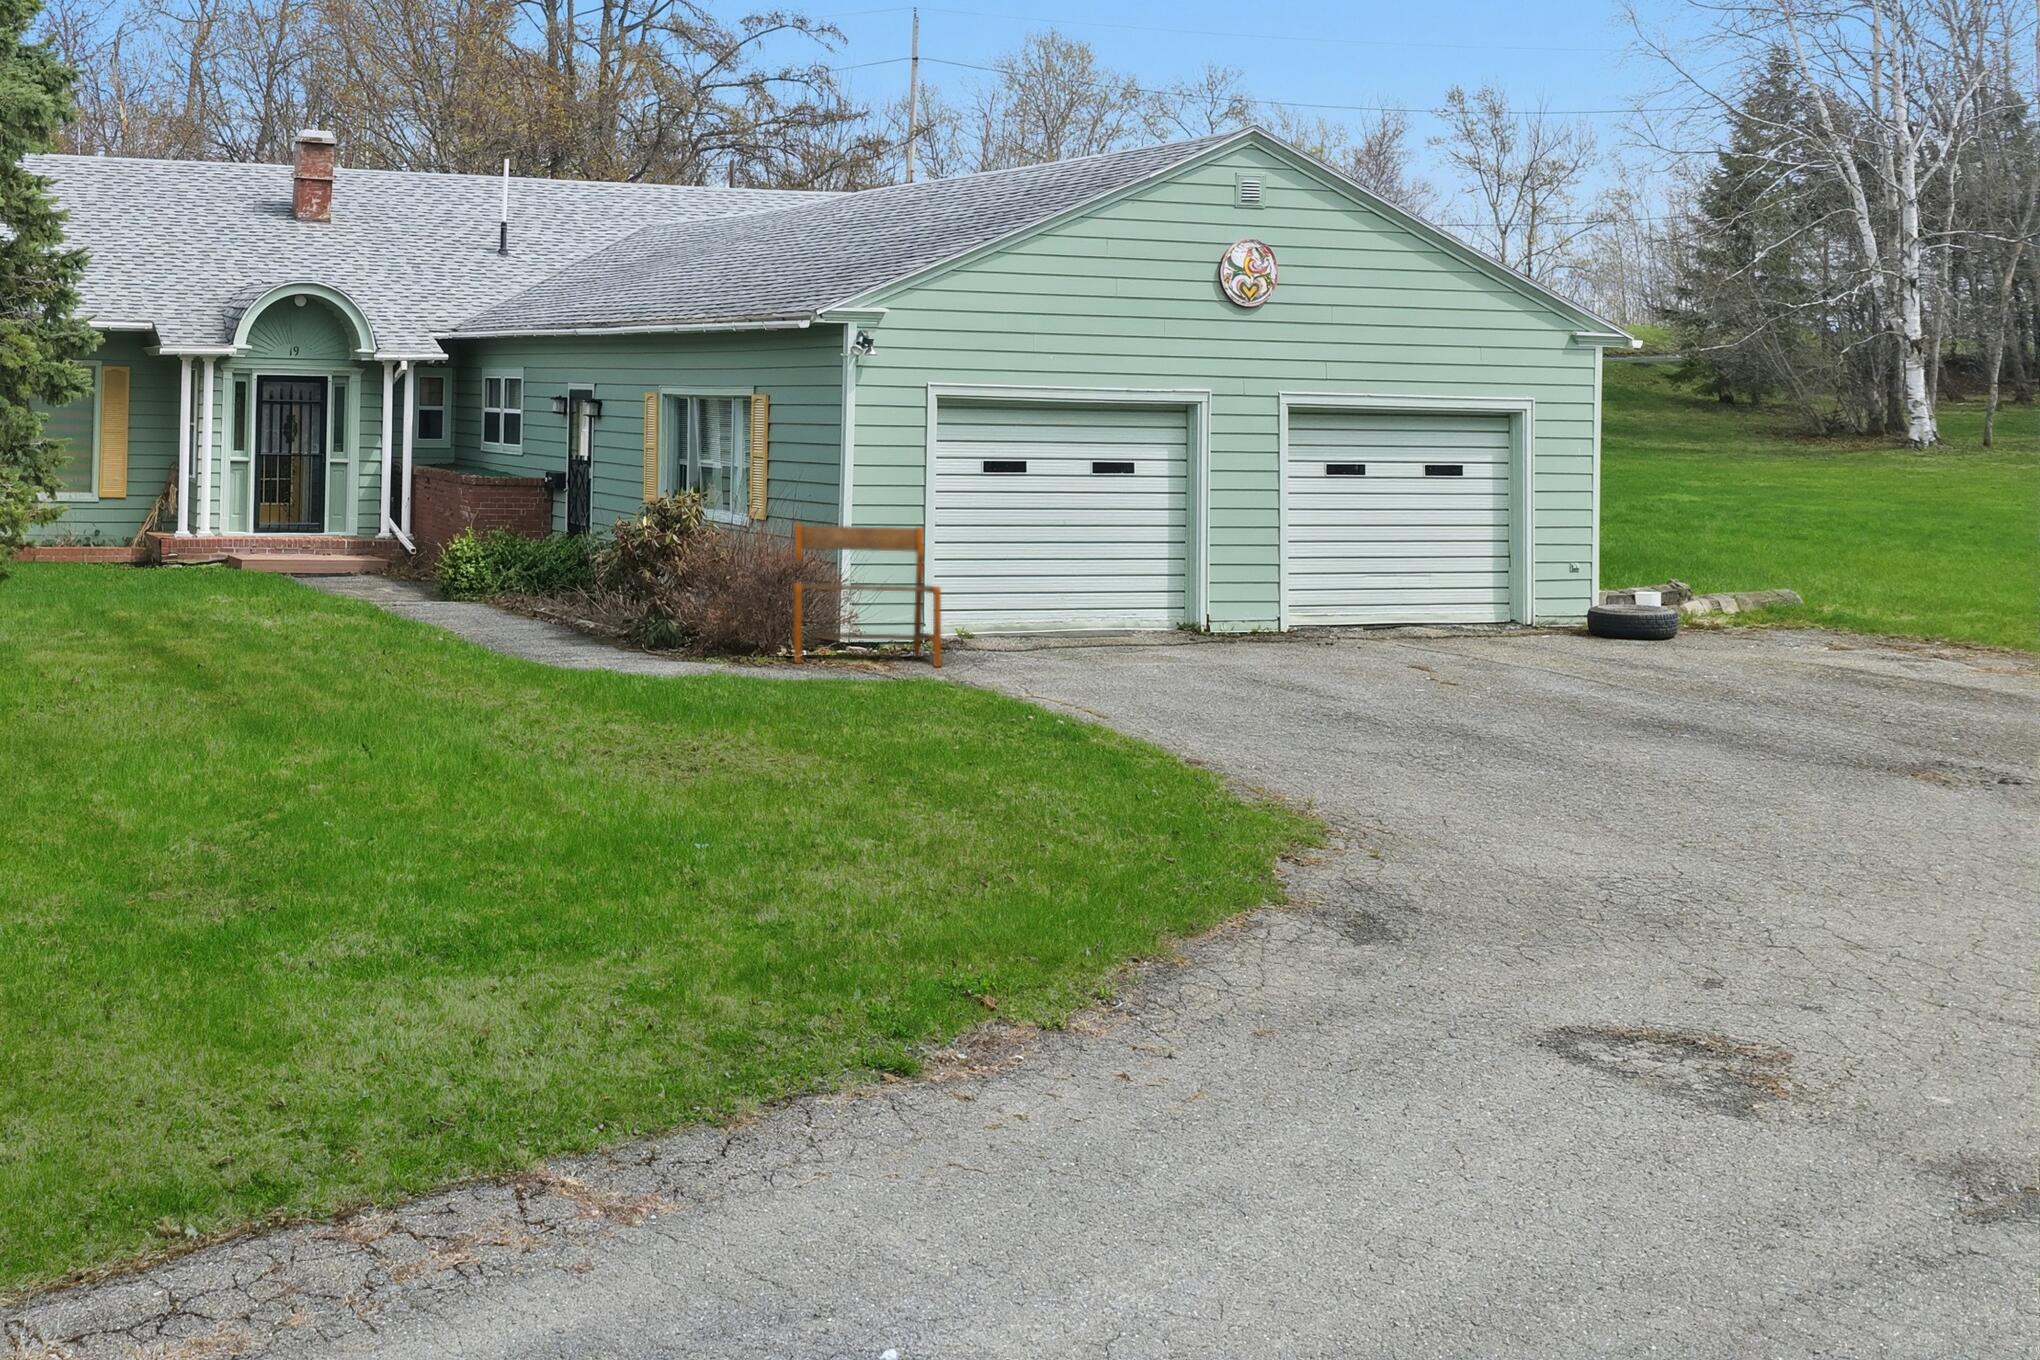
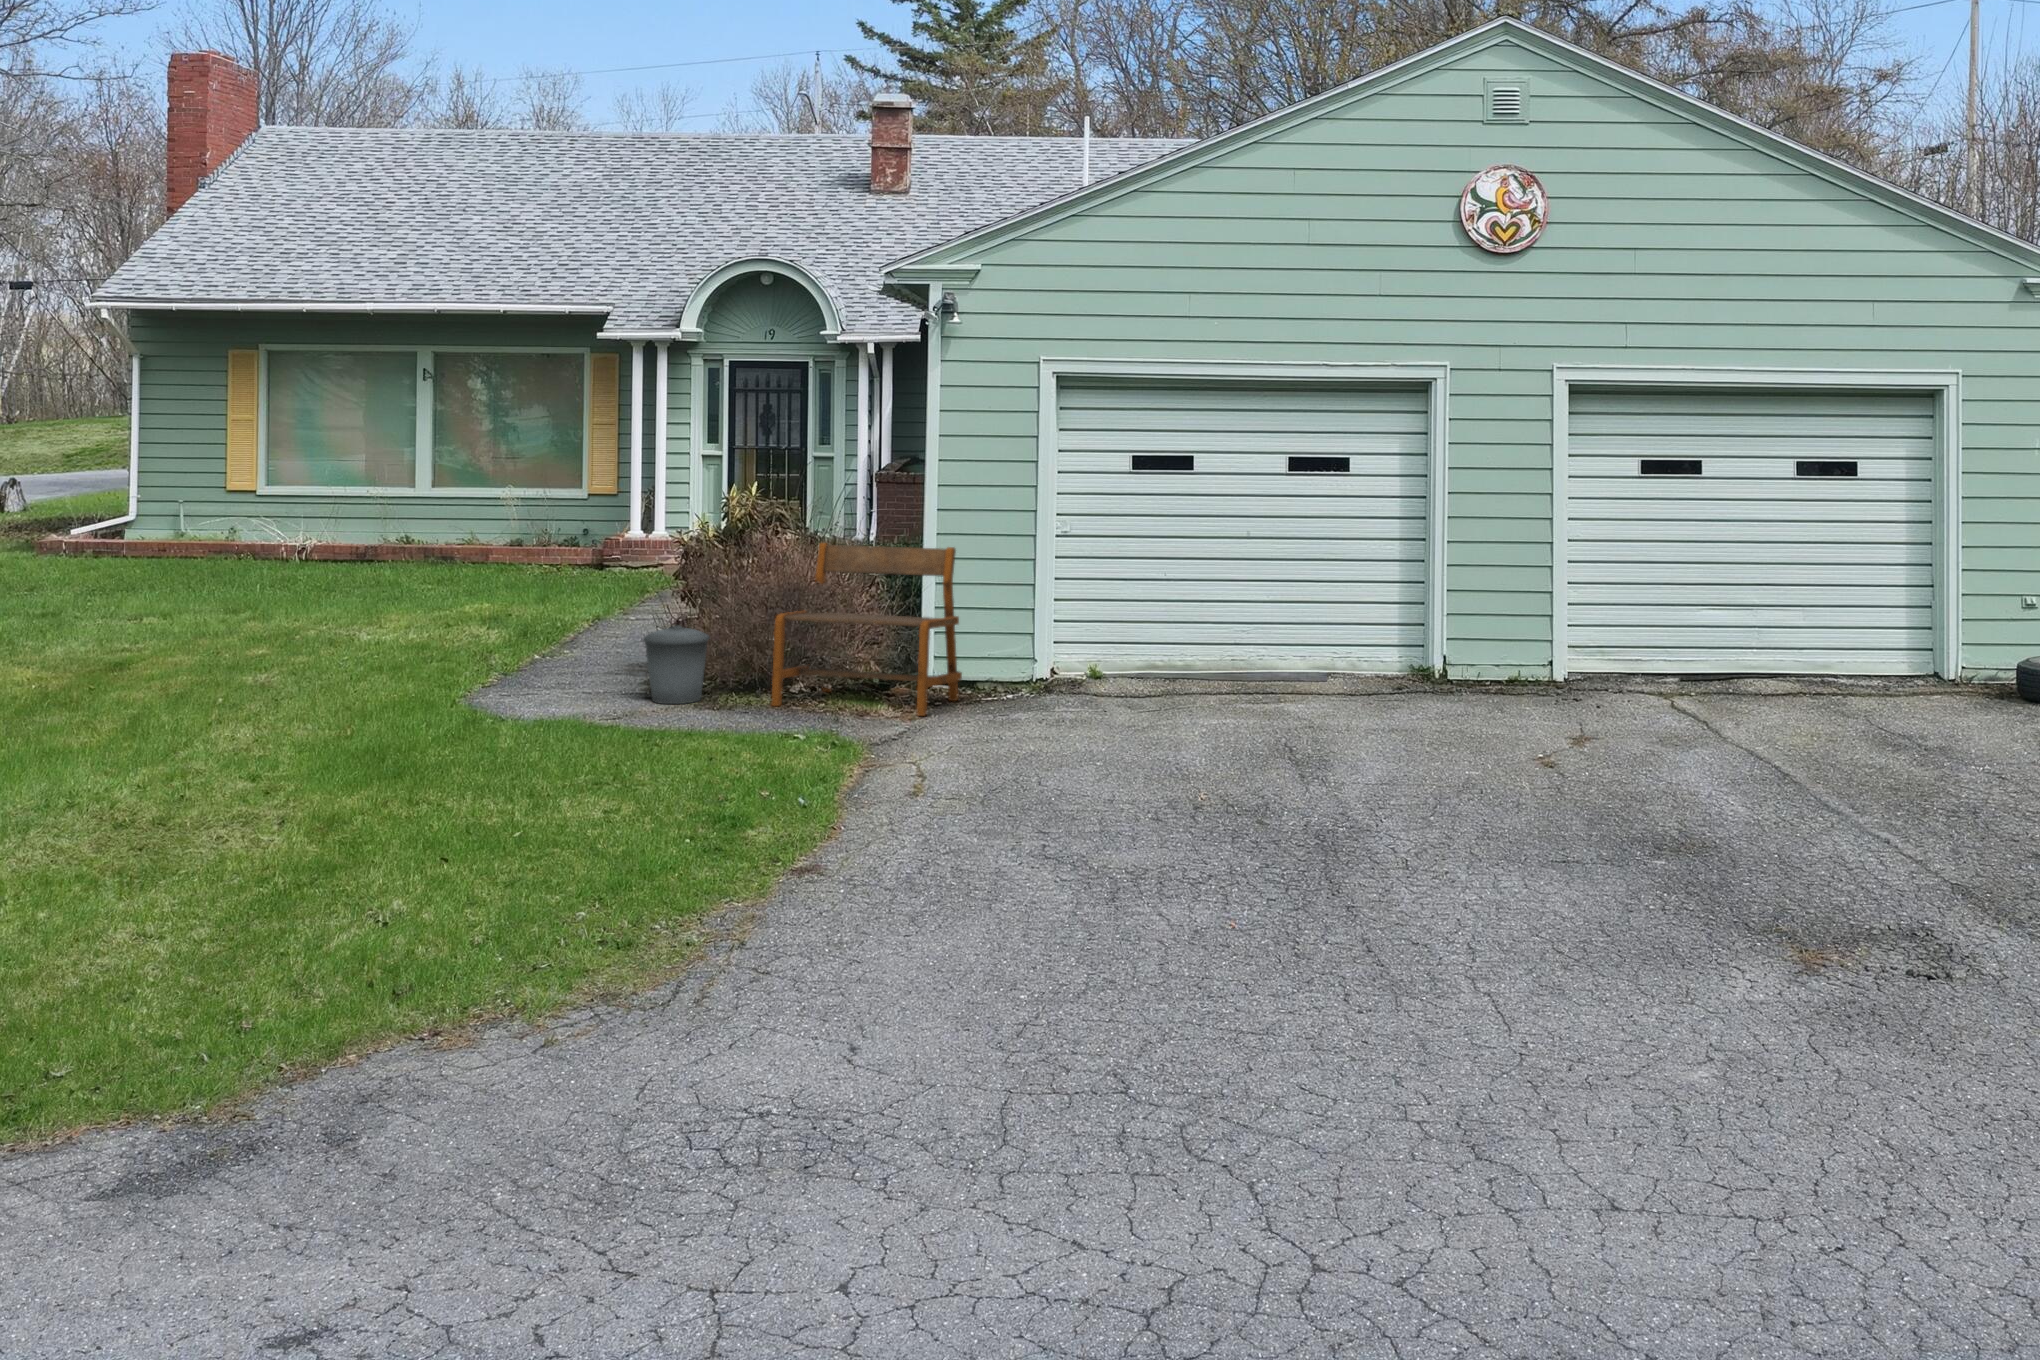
trash can: none [675,595,733,664] -> present [643,626,710,704]

